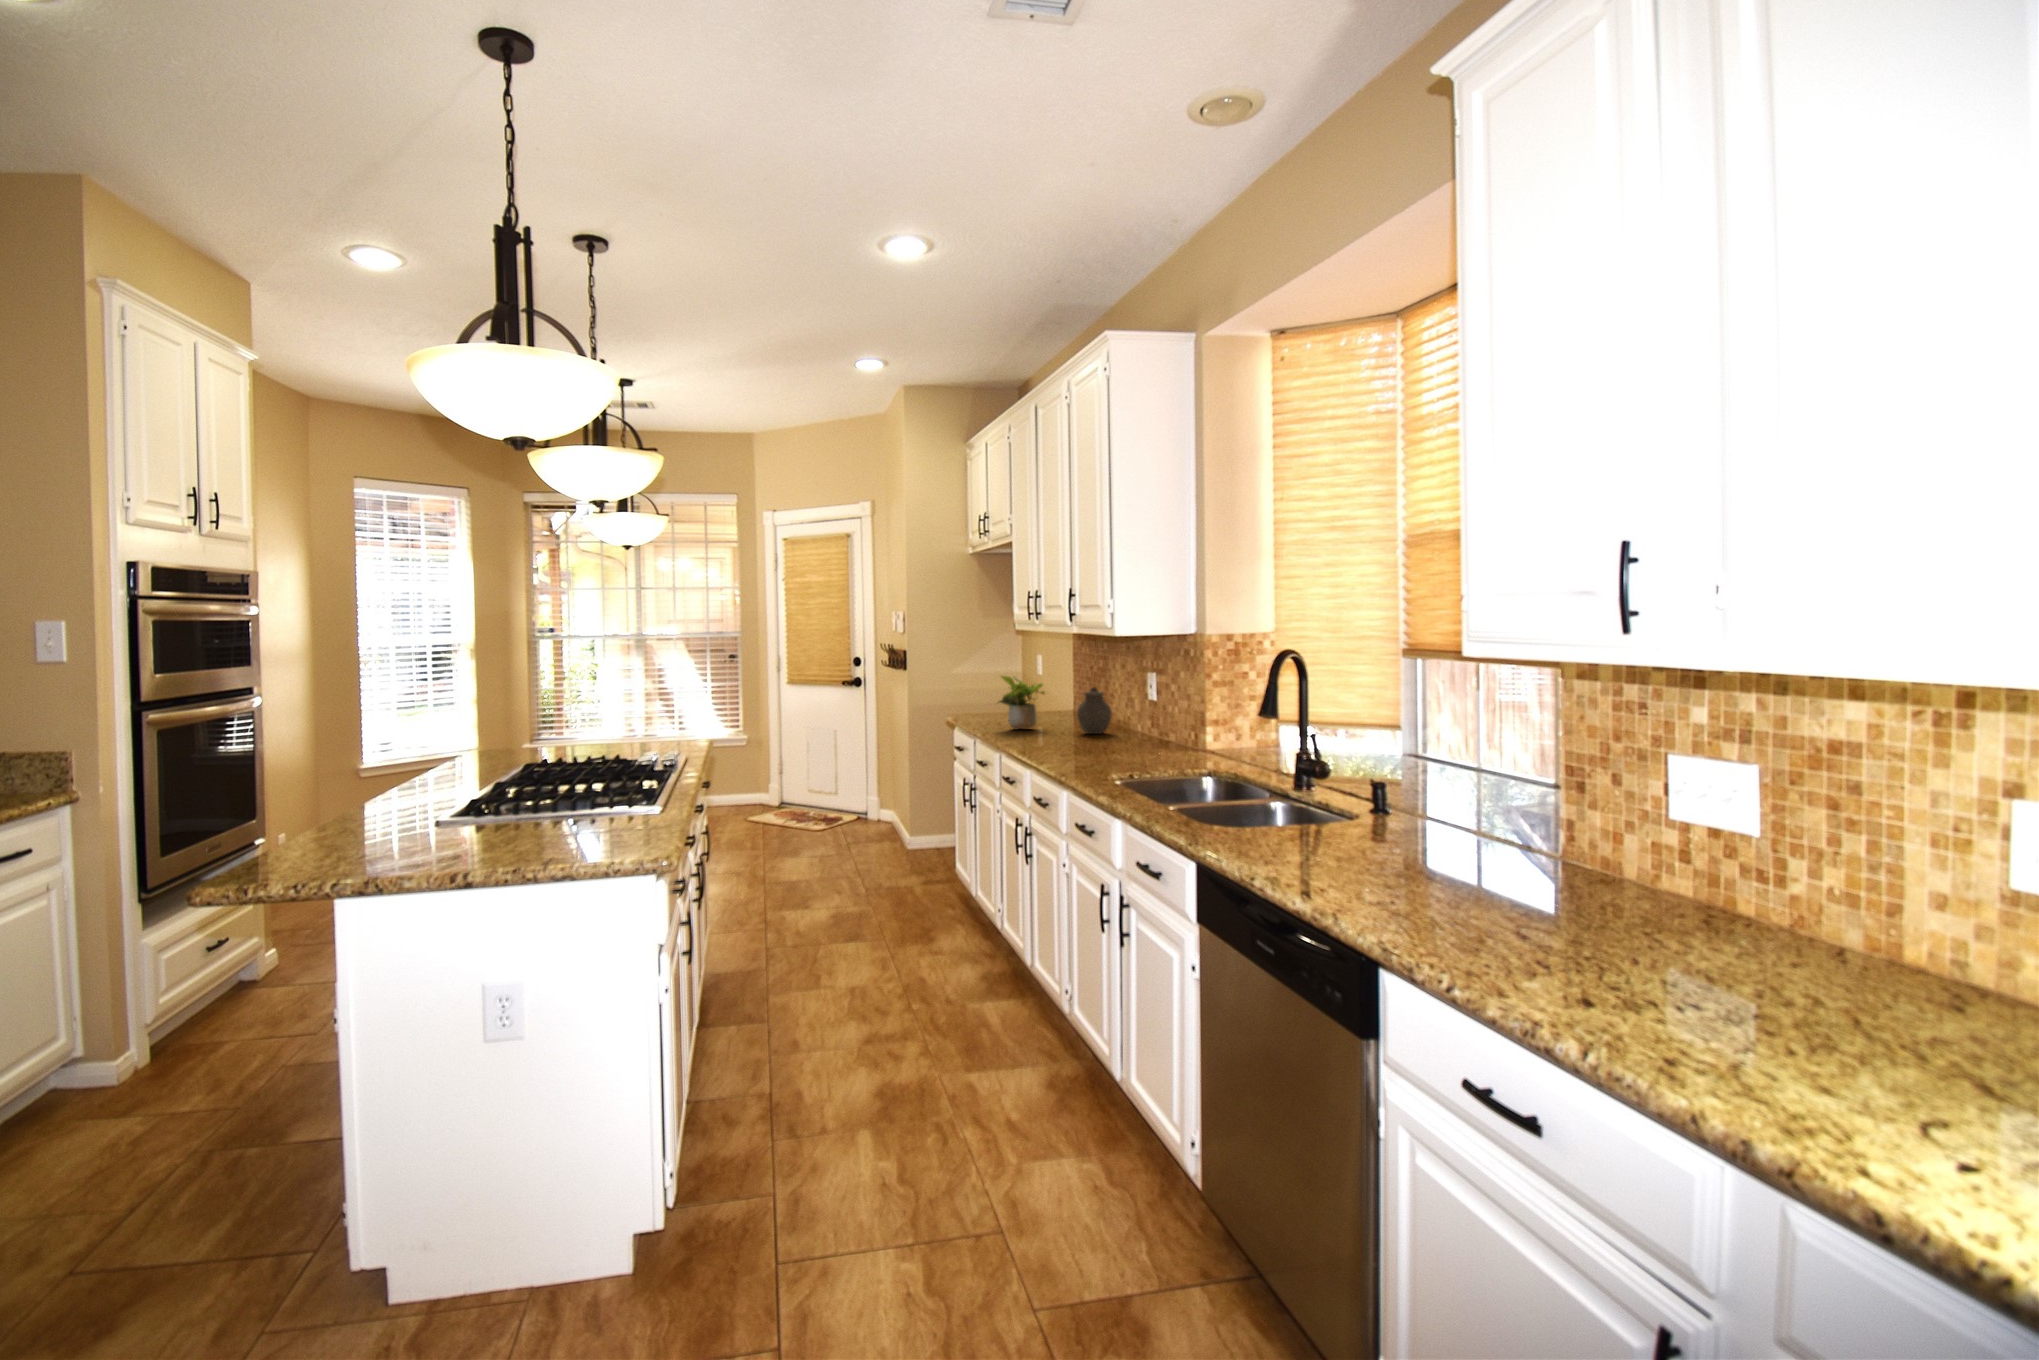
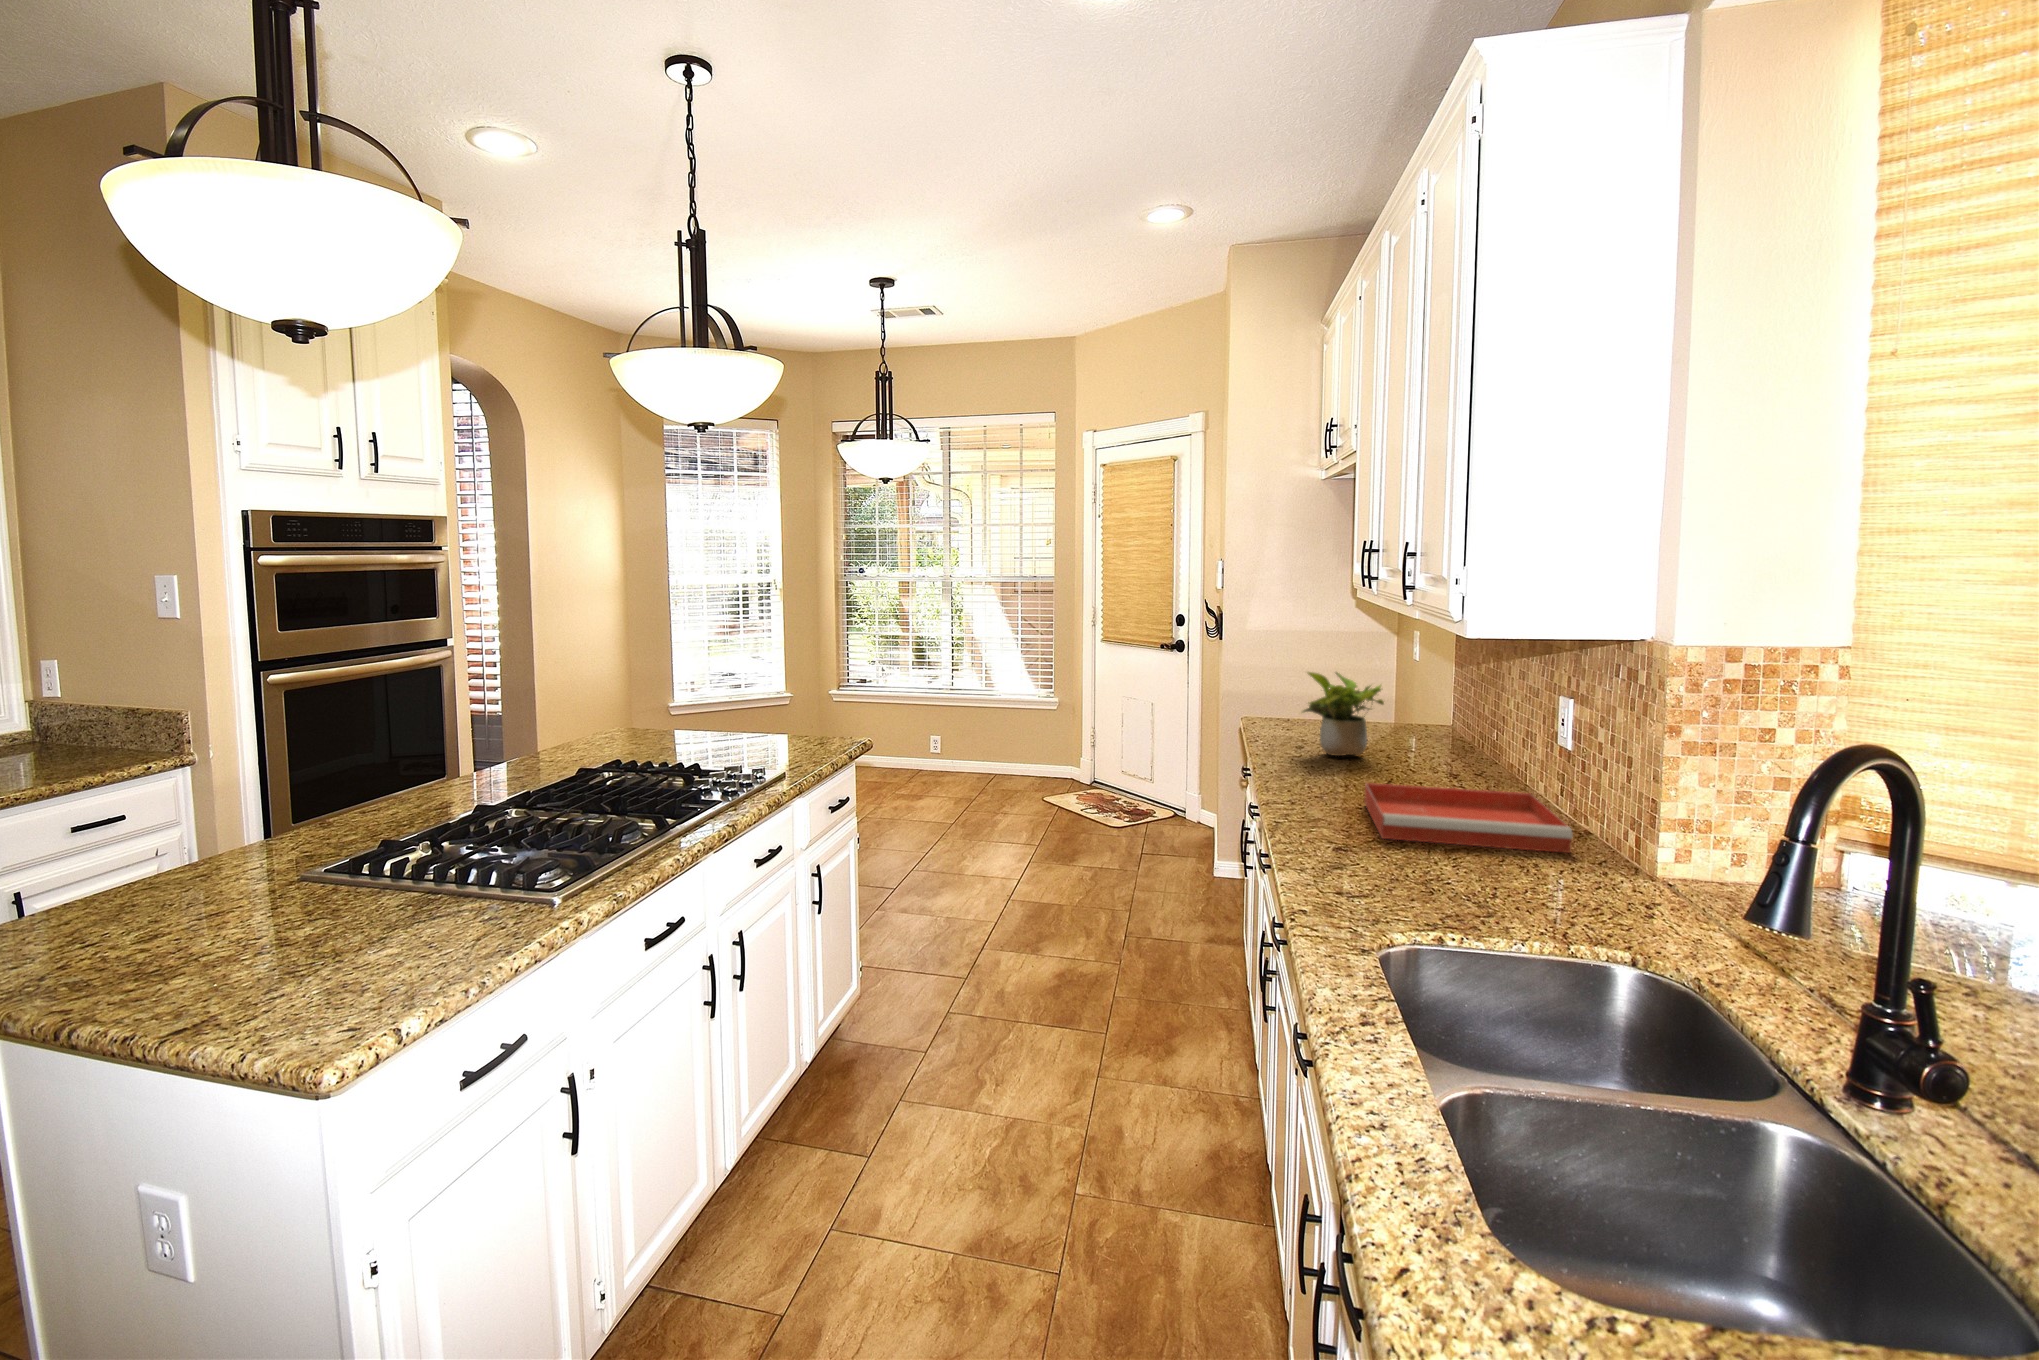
jar: present [1077,687,1112,734] -> none [1429,705,1493,784]
tray: none [1055,729,1166,755] -> present [1364,783,1573,853]

